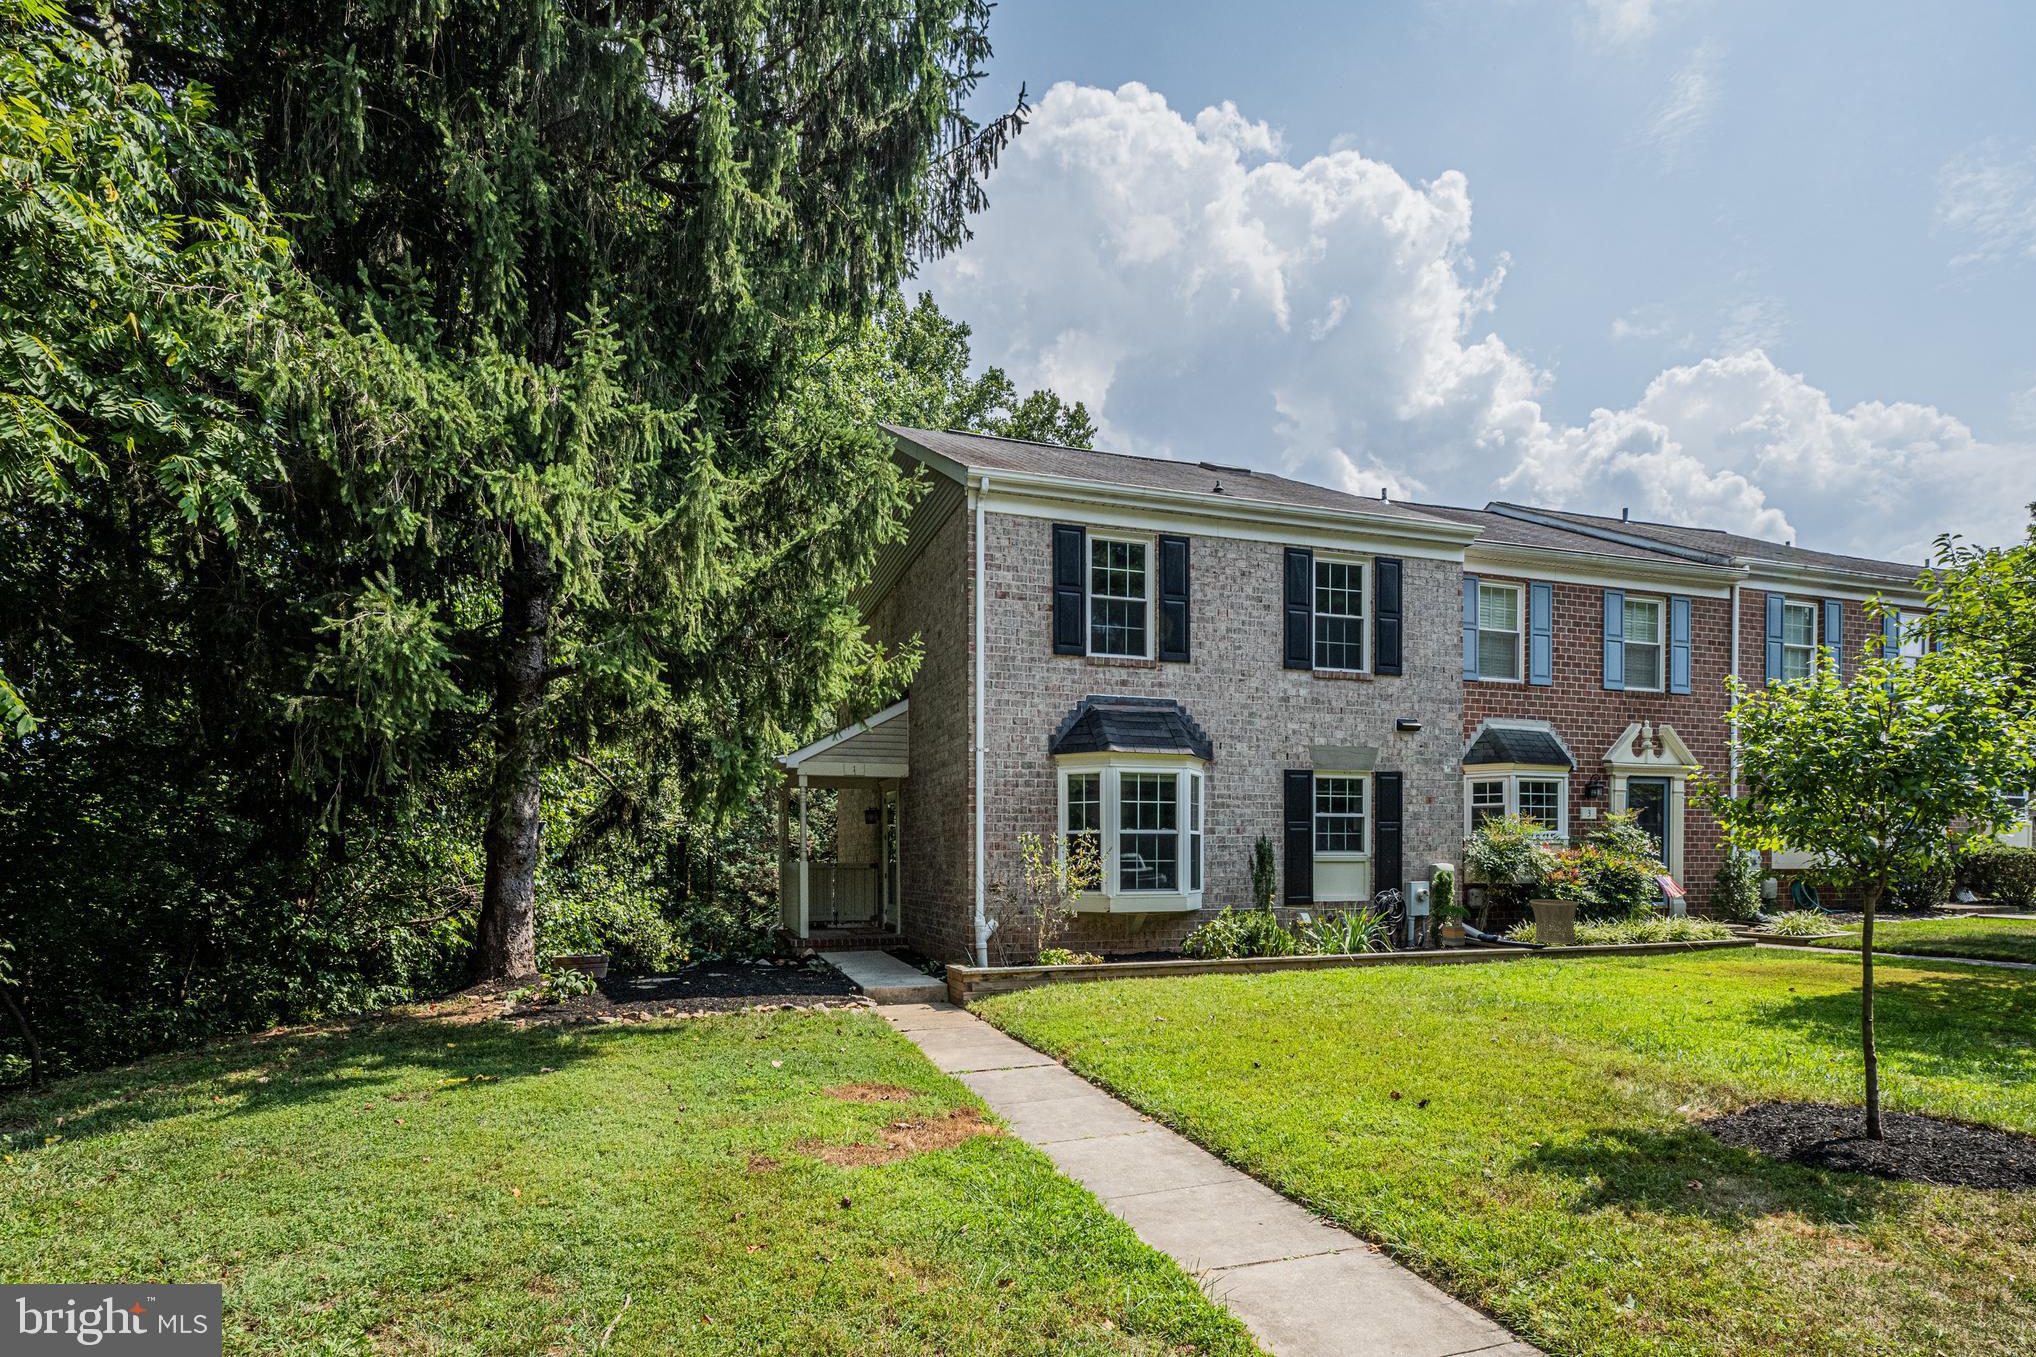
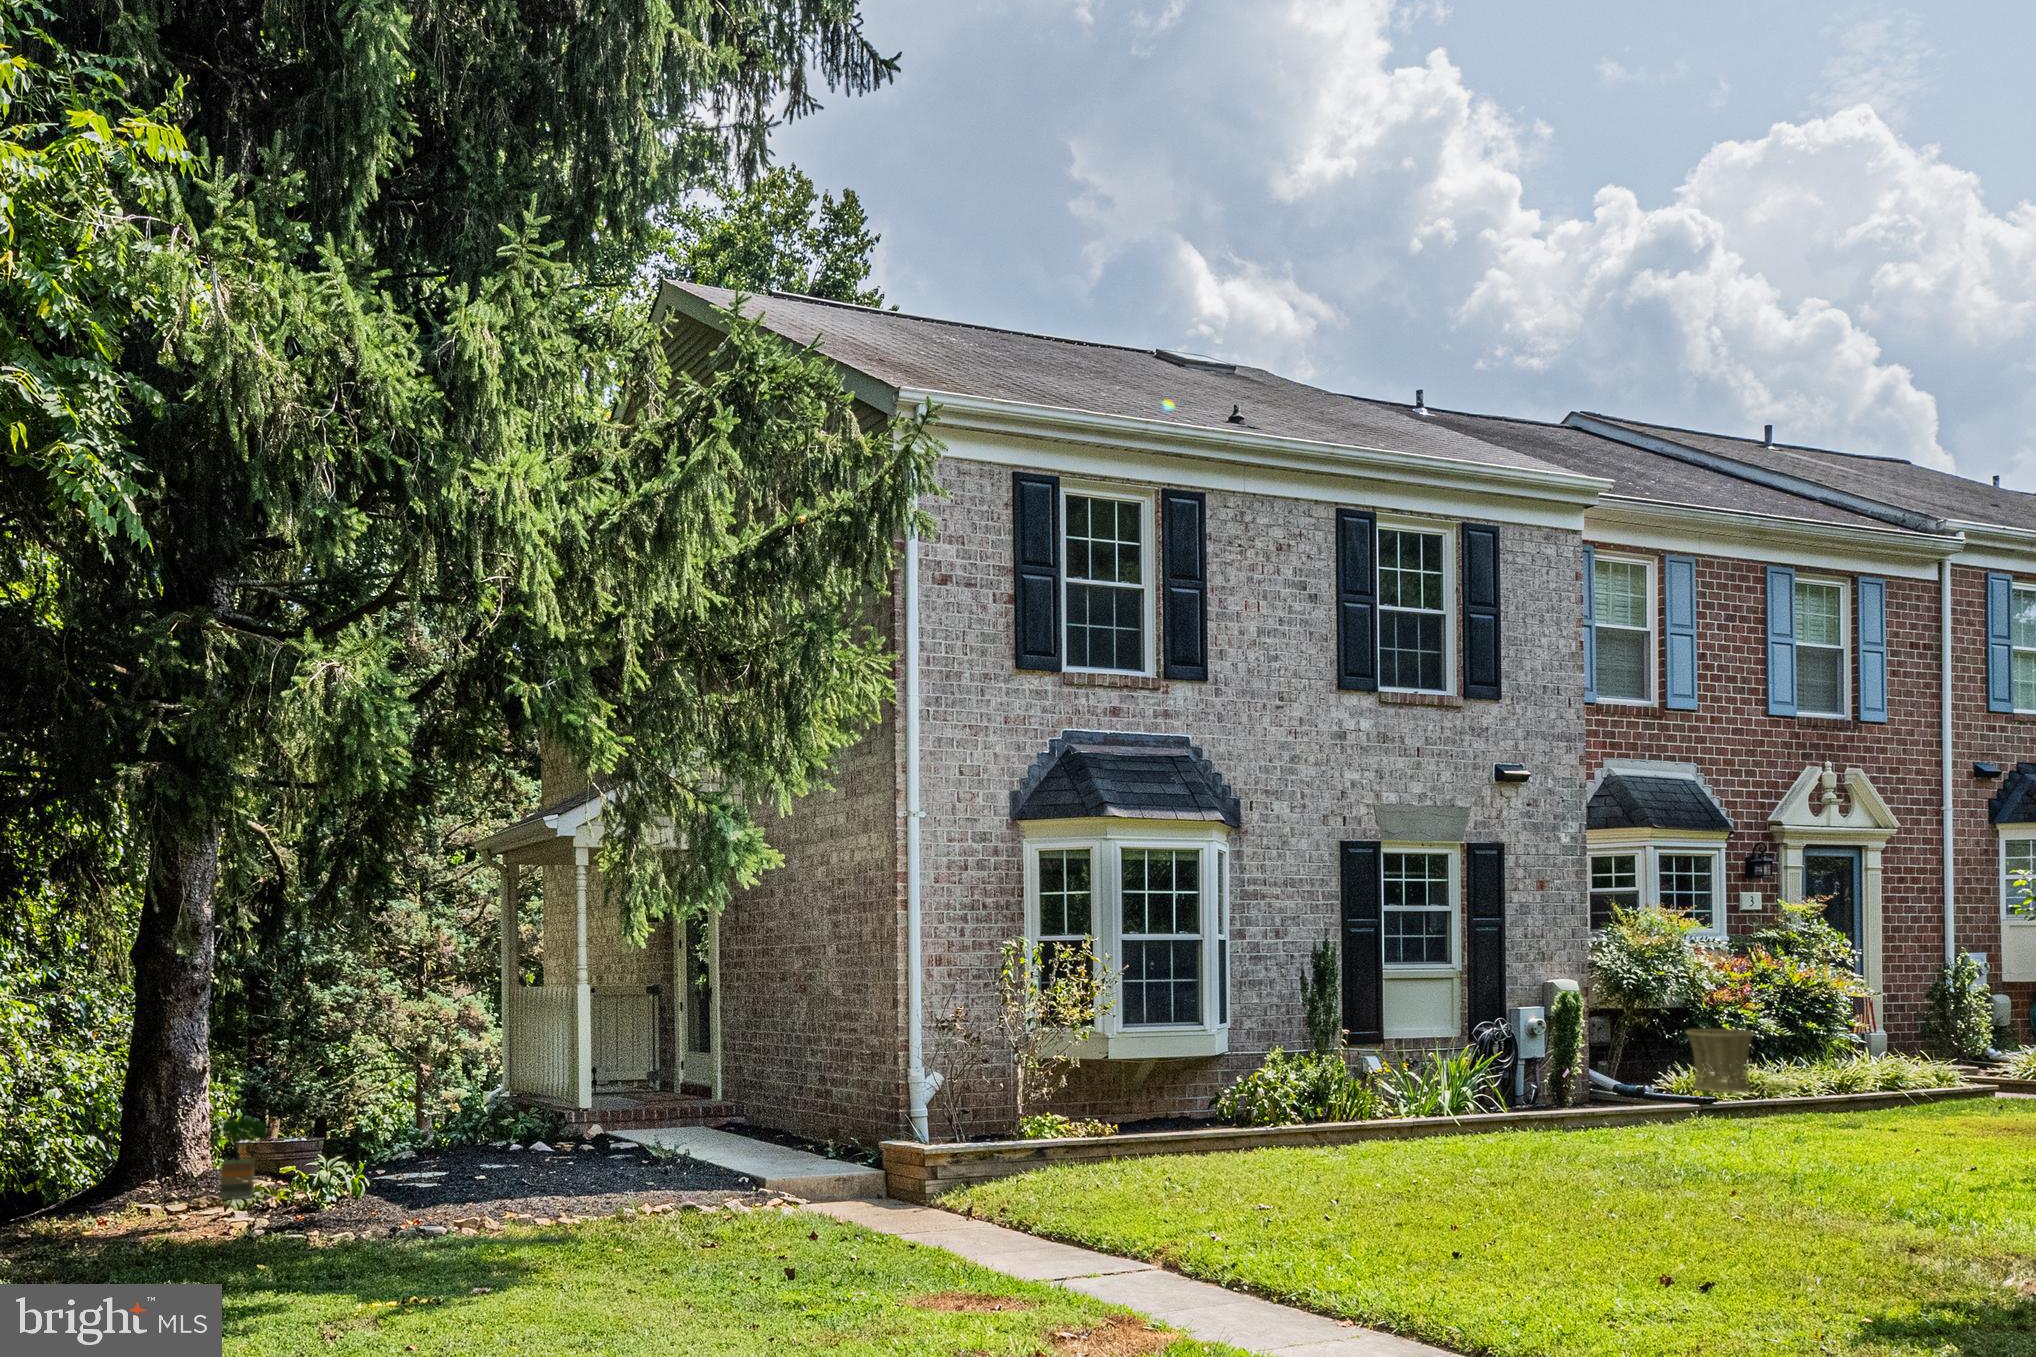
potted tree: present [1439,905,1470,946] -> present [212,1118,268,1199]

